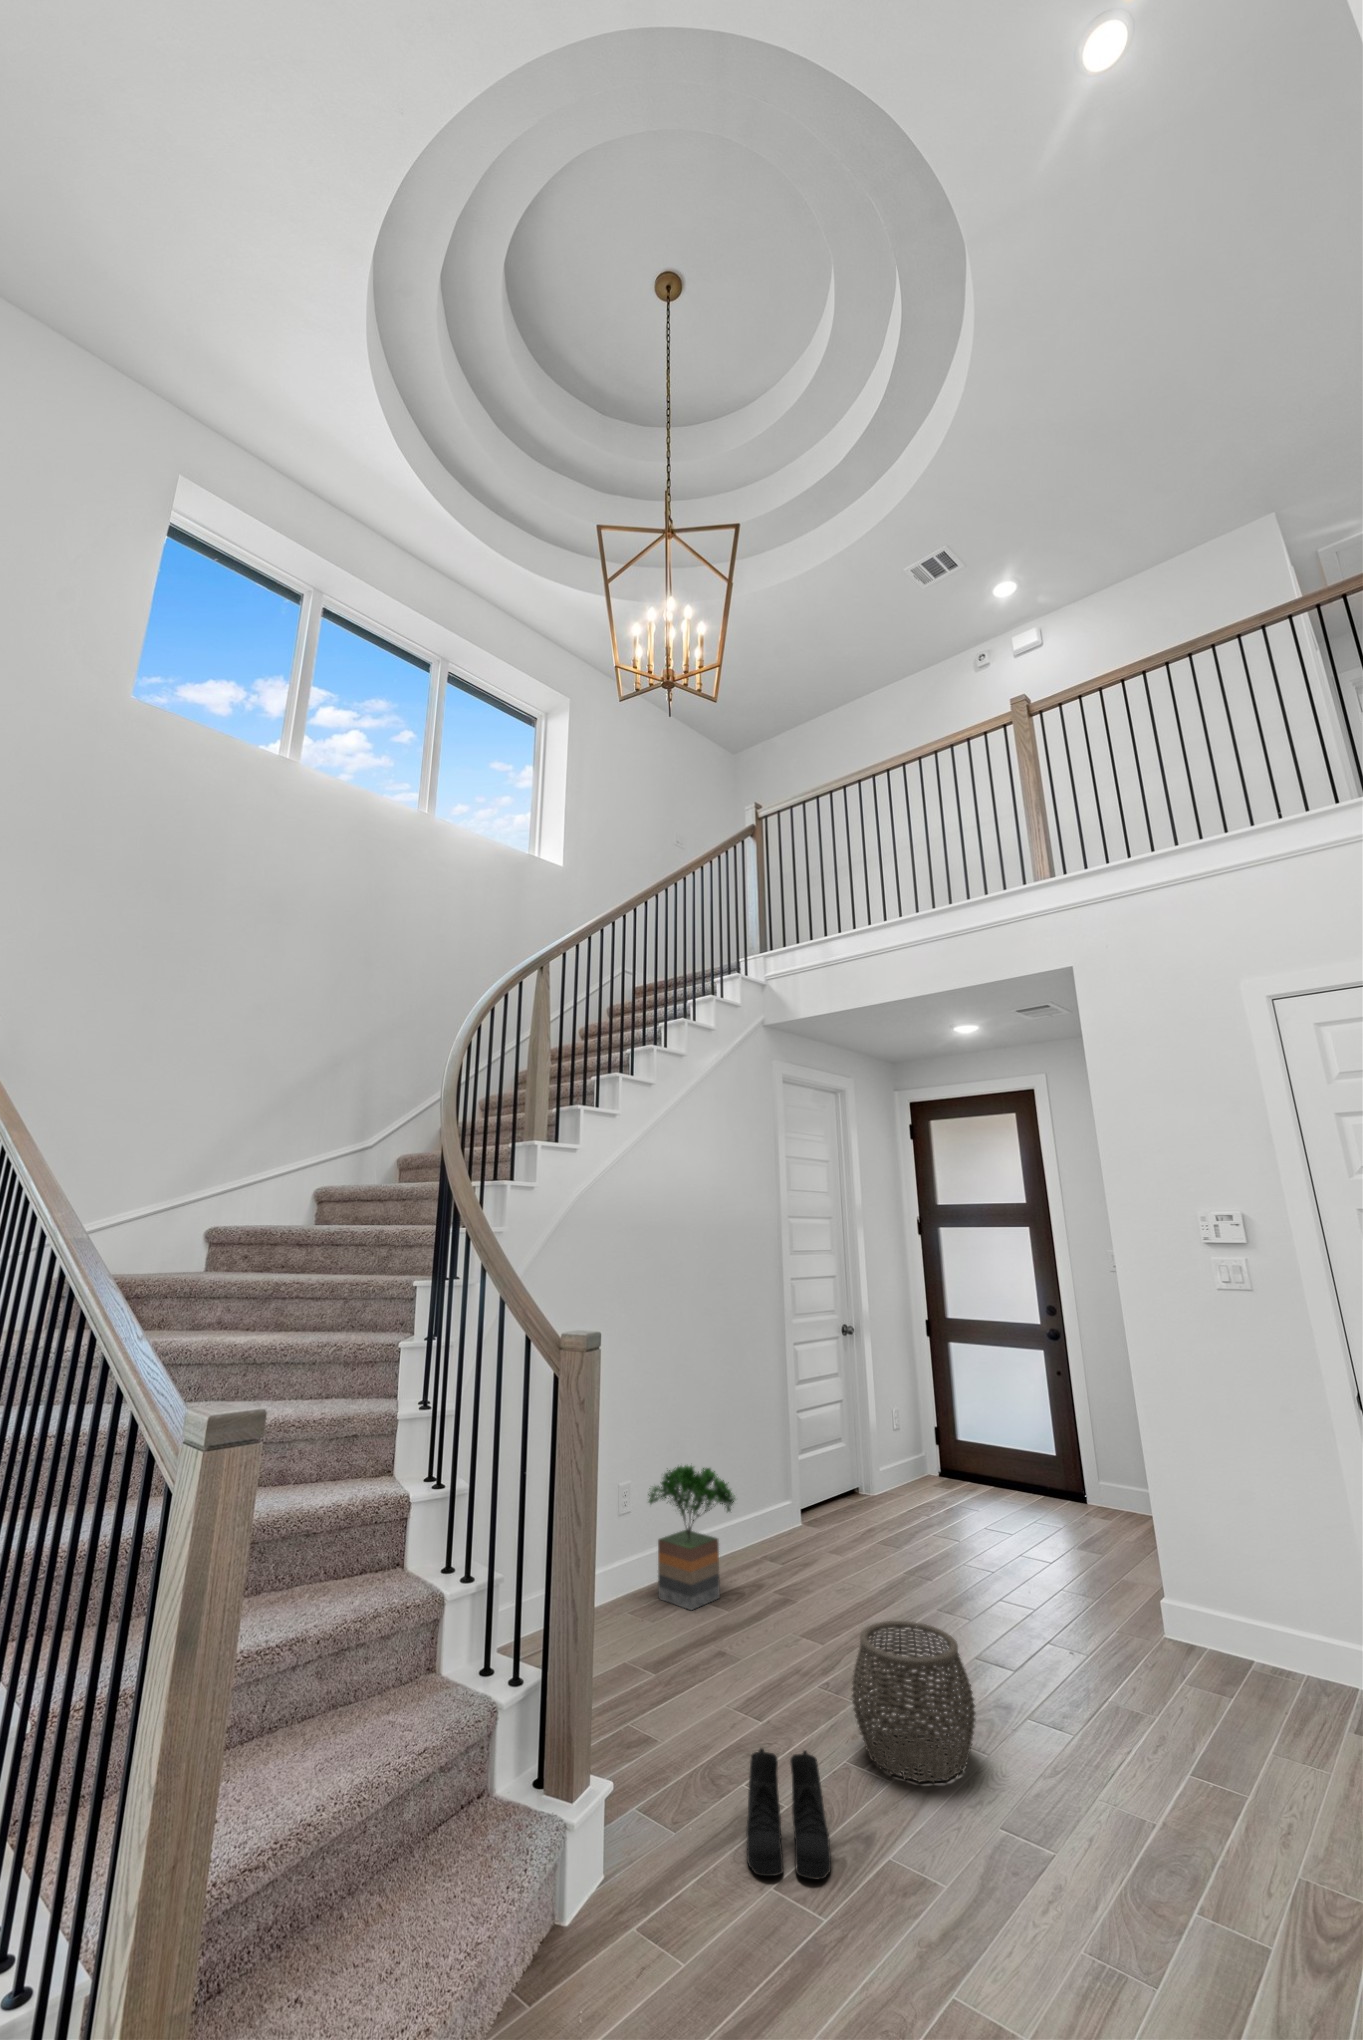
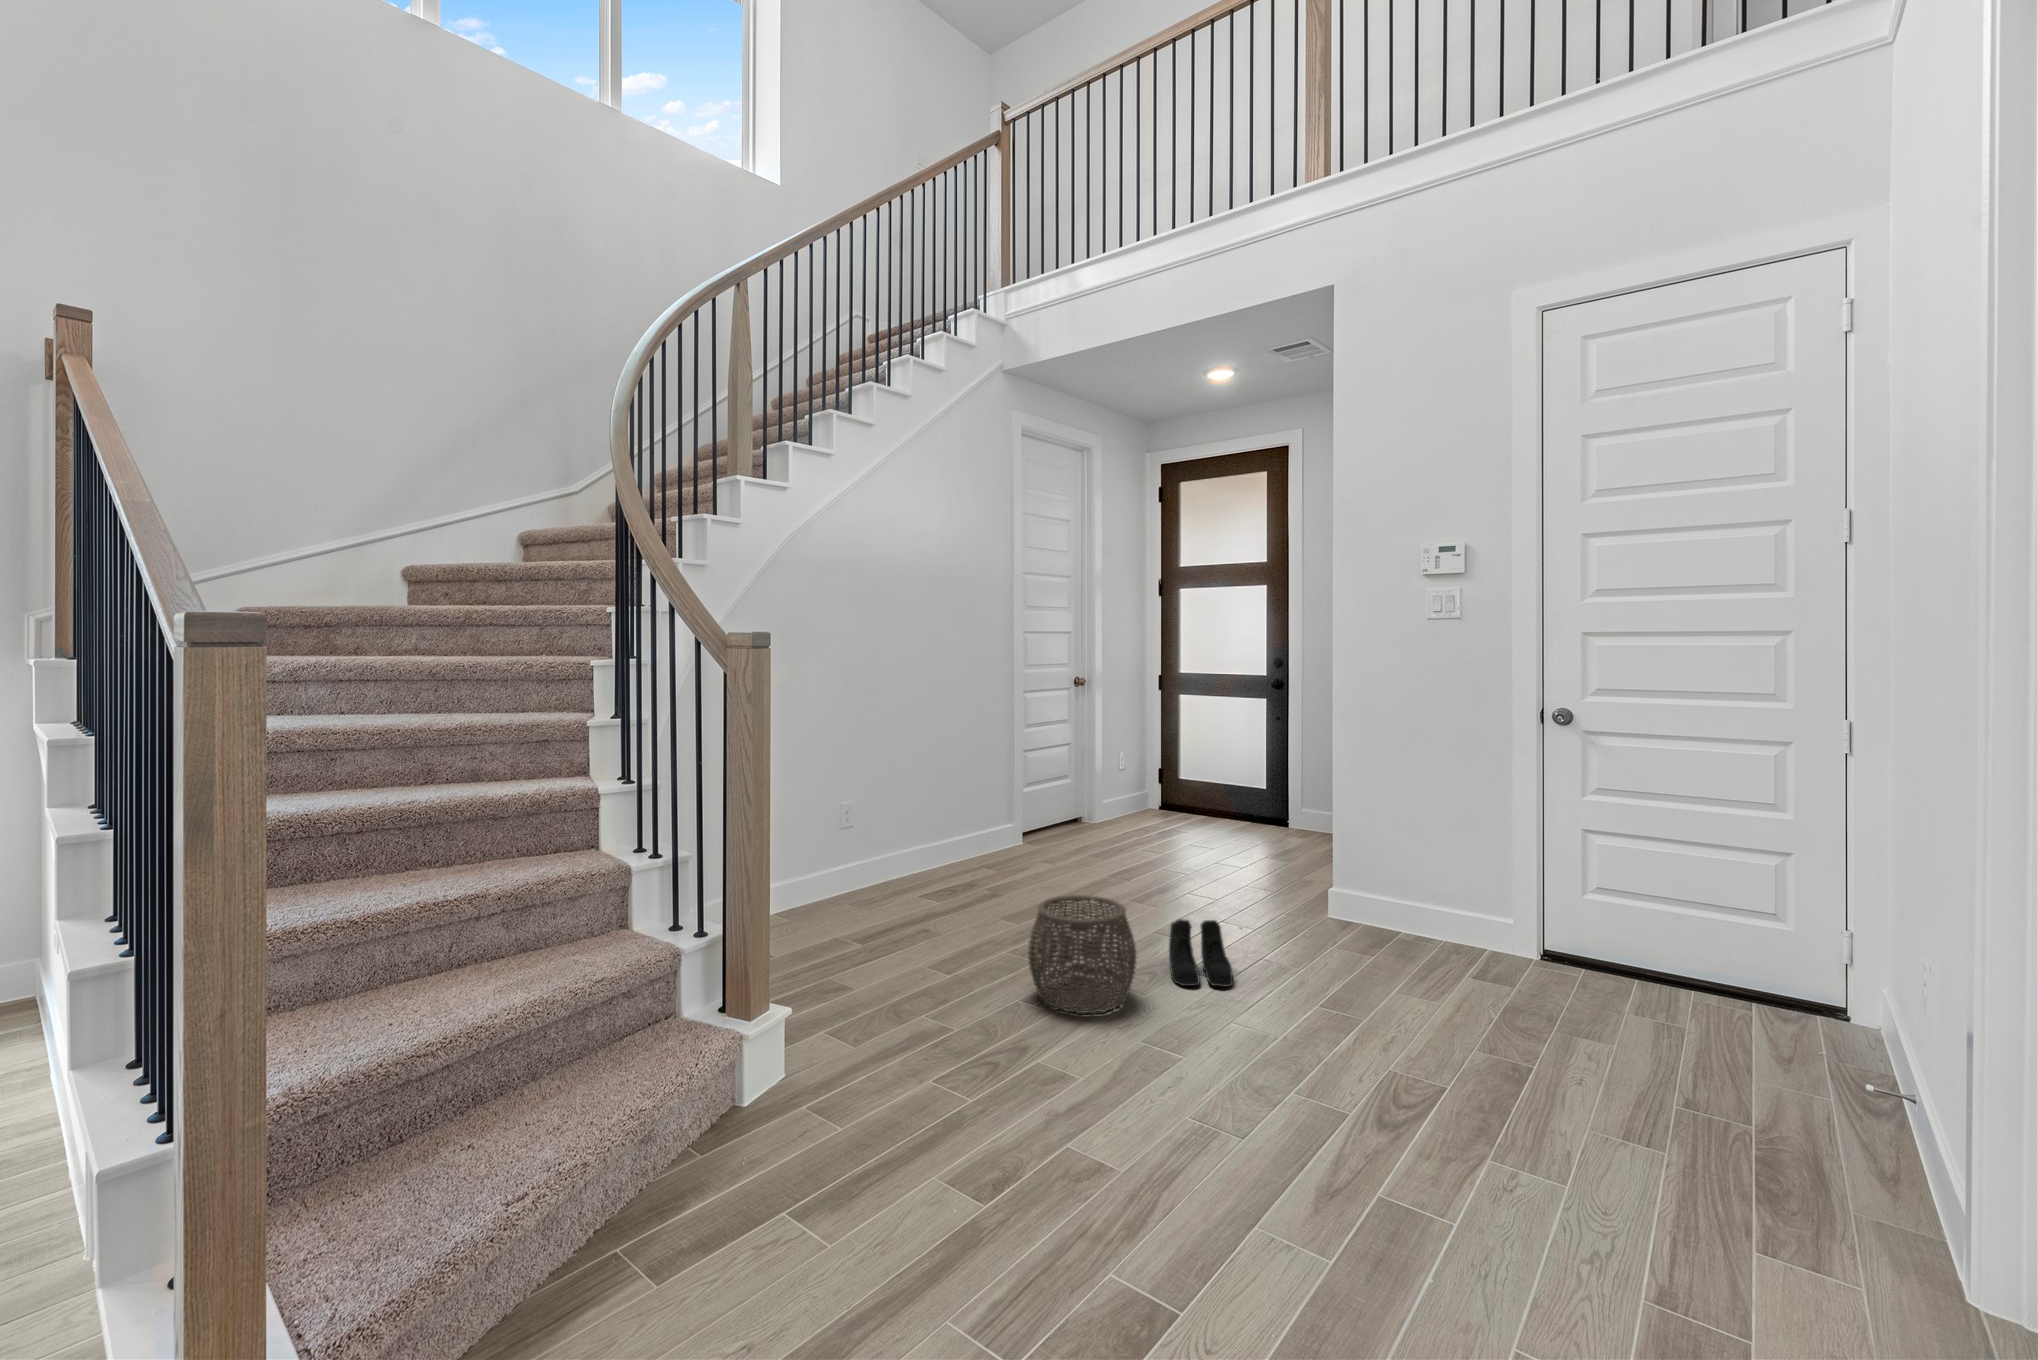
potted tree: present [648,1465,735,1610] -> none [865,784,952,903]
boots: present [746,1748,831,1879] -> present [1169,919,1233,987]

